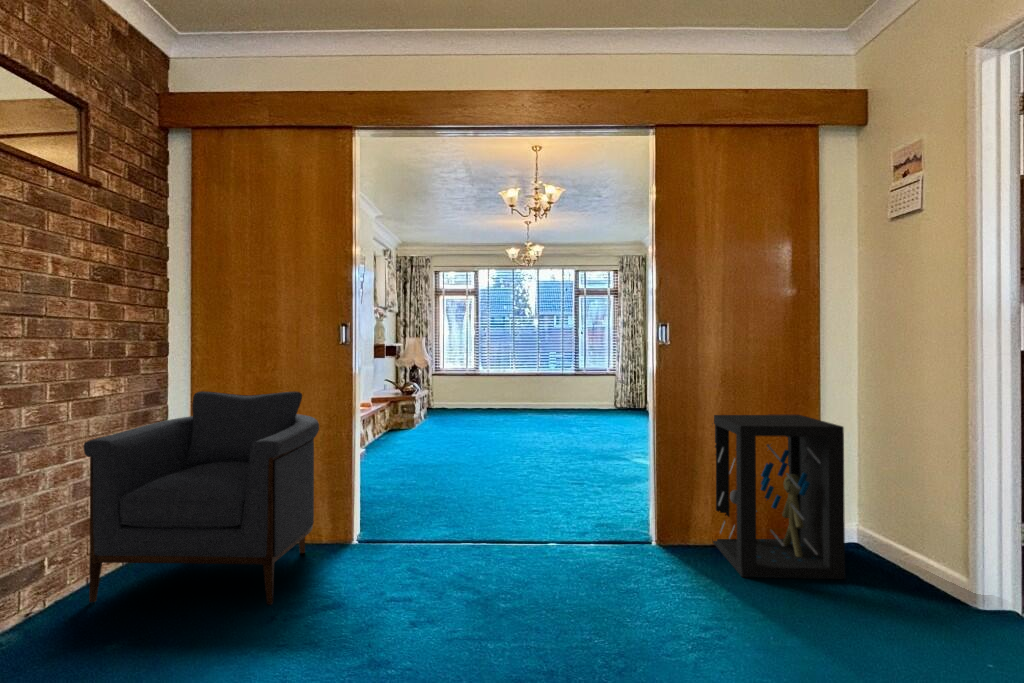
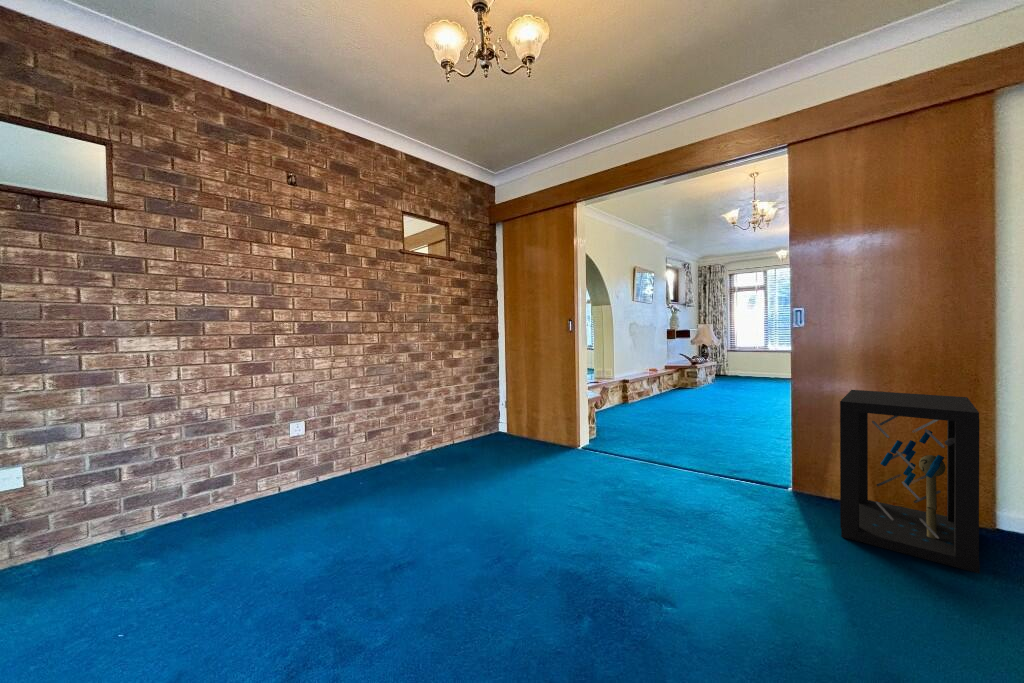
armchair: present [83,391,319,605] -> none [443,357,552,469]

